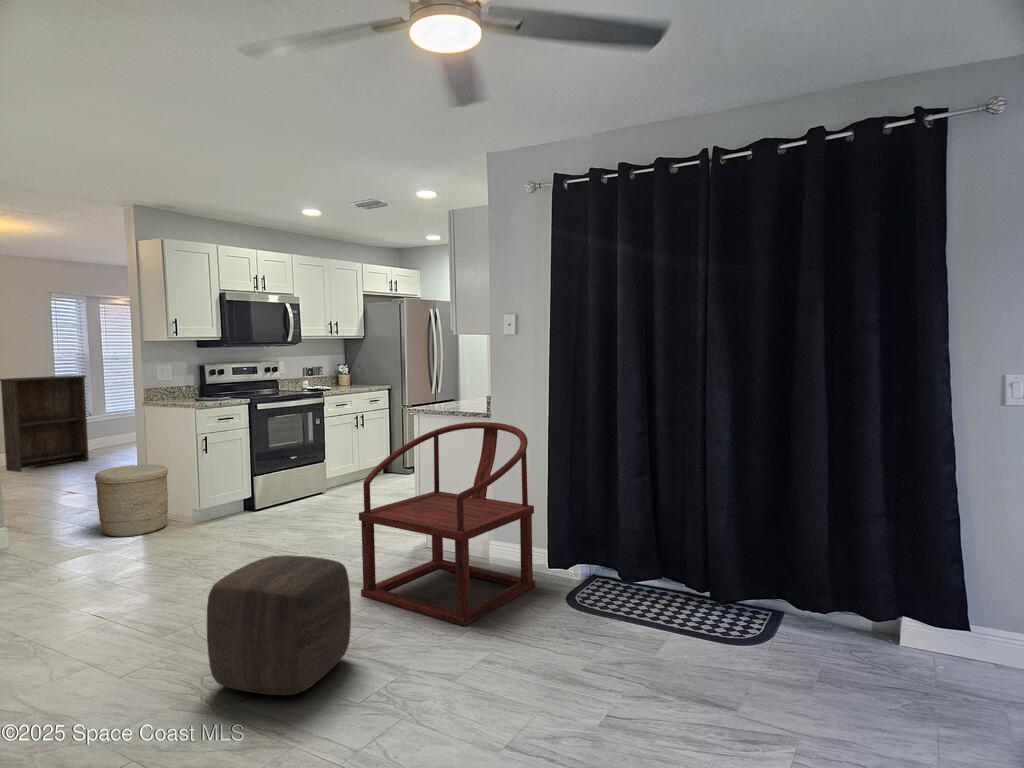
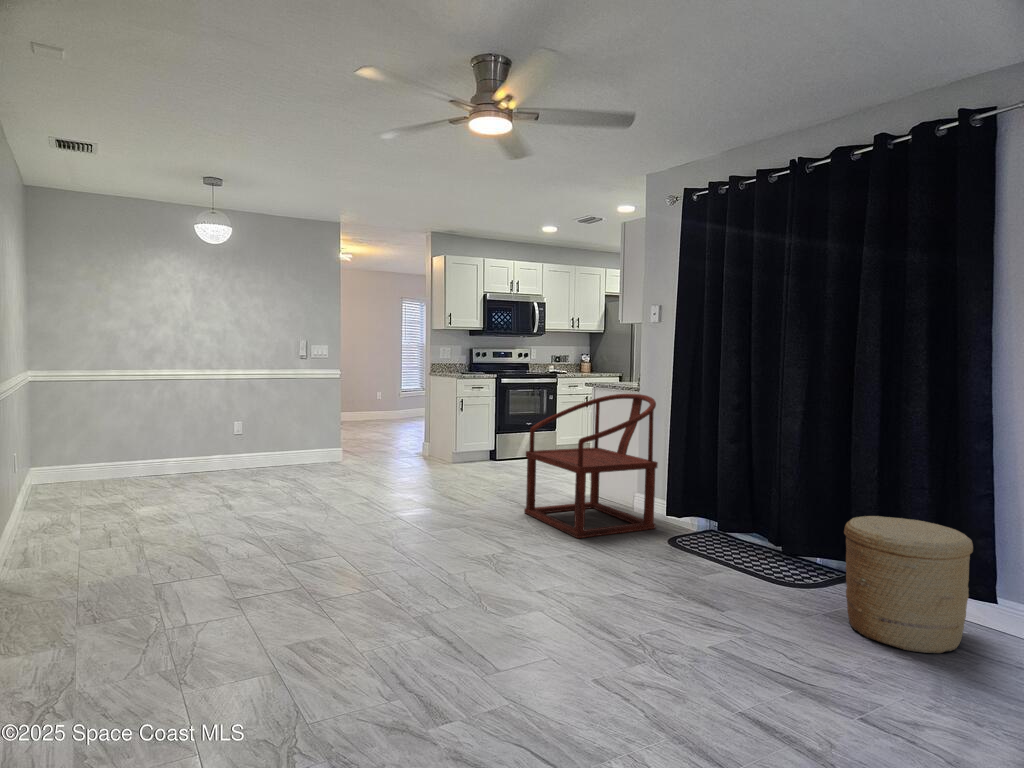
bookshelf: present [0,375,89,472] -> none [361,357,415,423]
woven basket: present [95,465,168,537] -> present [844,516,973,653]
ottoman: present [207,555,351,695] -> none [400,463,490,544]

